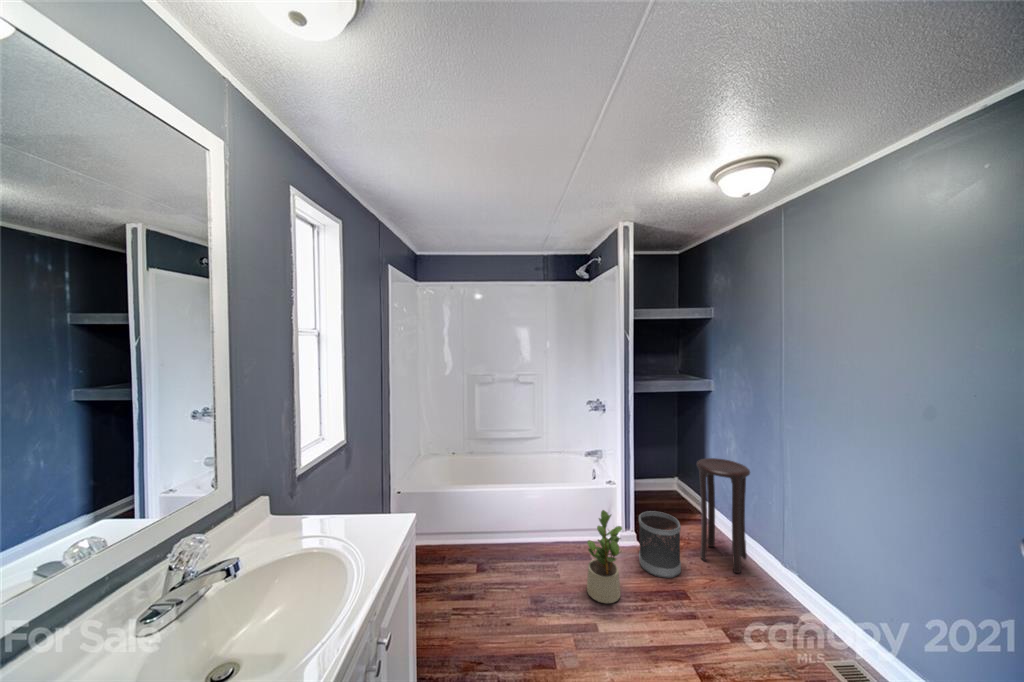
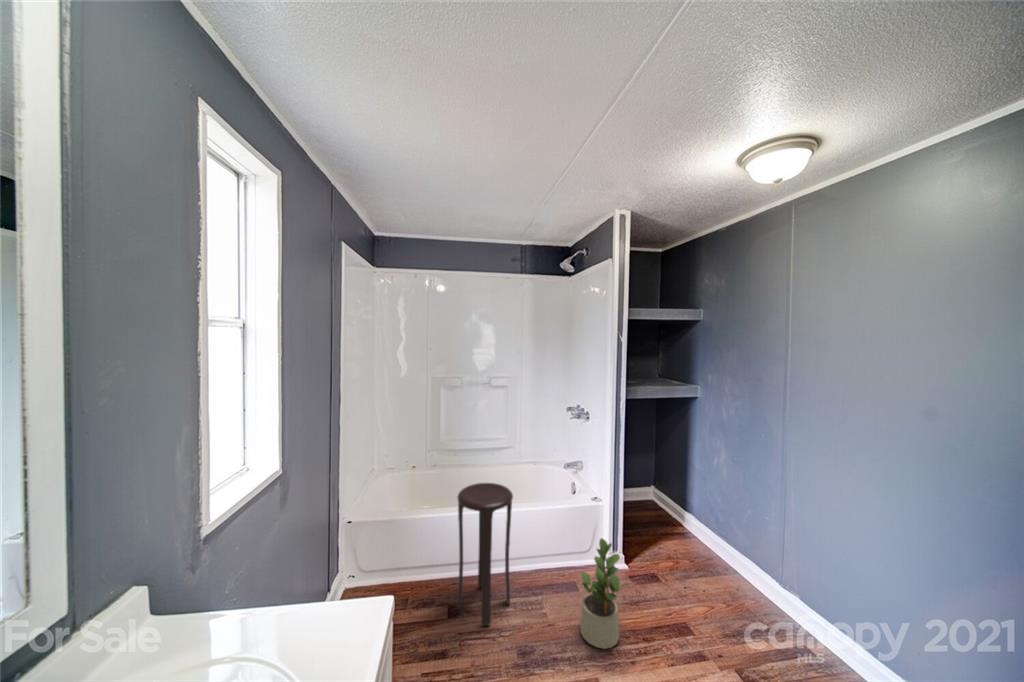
stool: present [697,458,750,573] -> present [457,483,513,626]
wastebasket: present [639,511,681,578] -> none [631,531,678,608]

